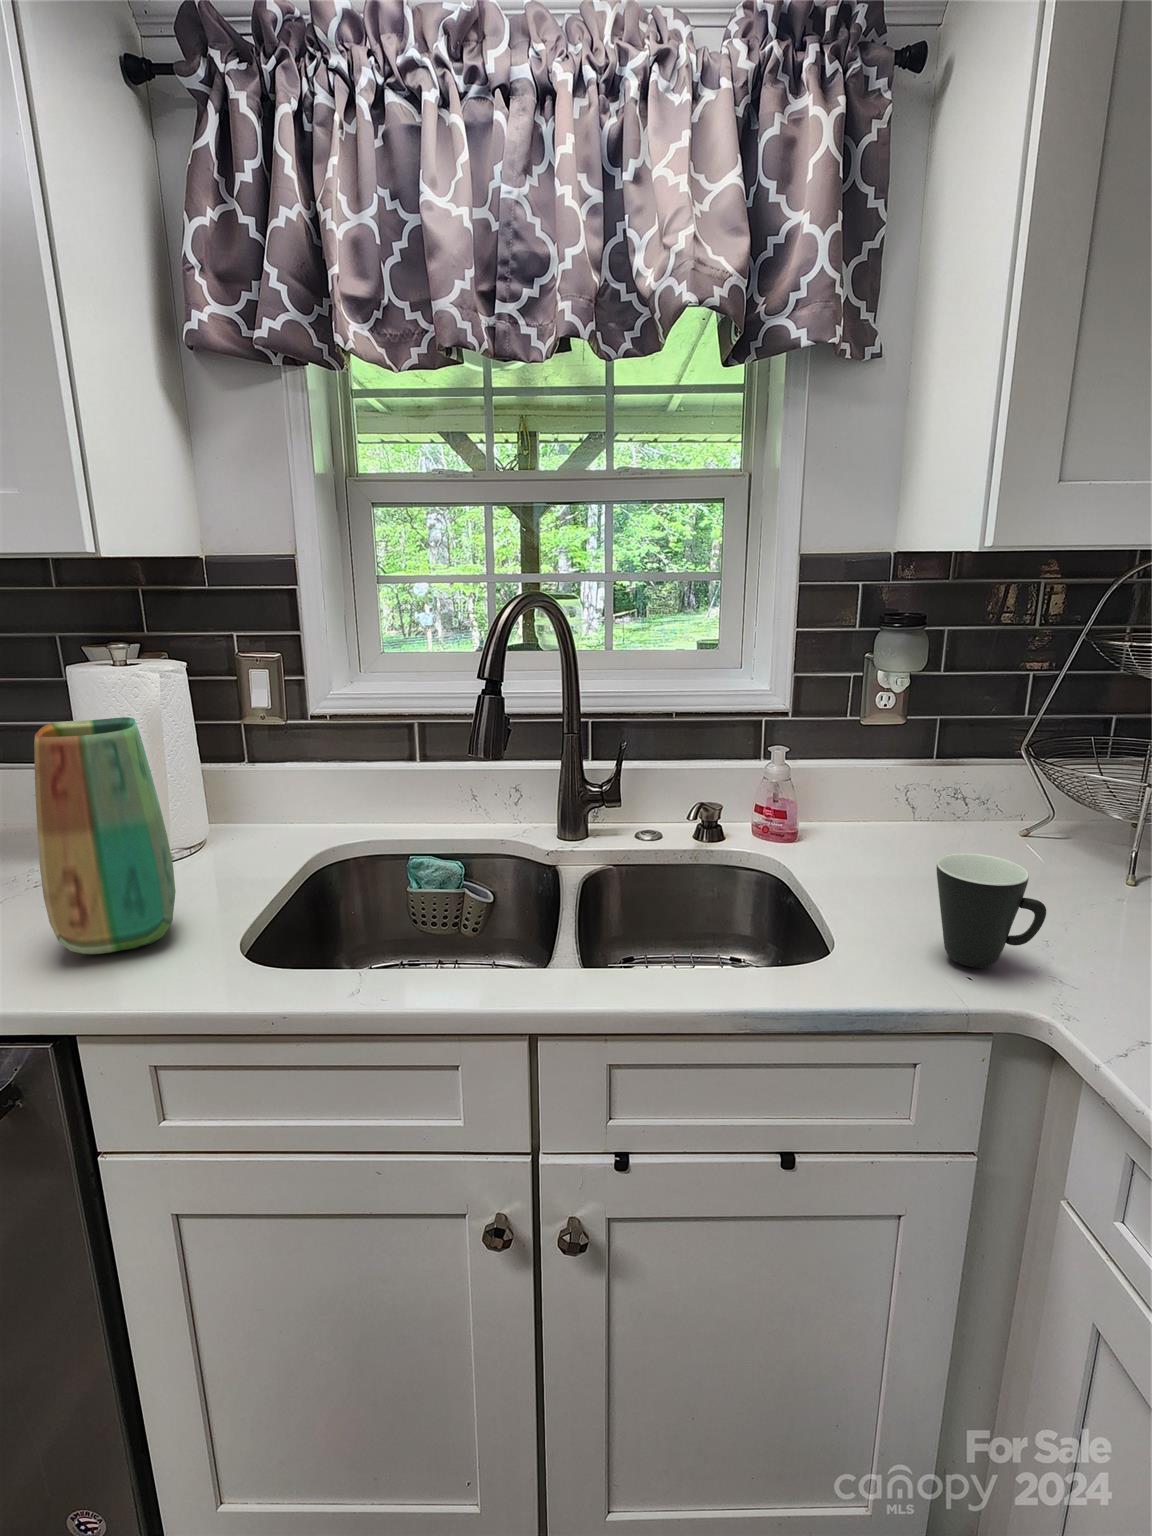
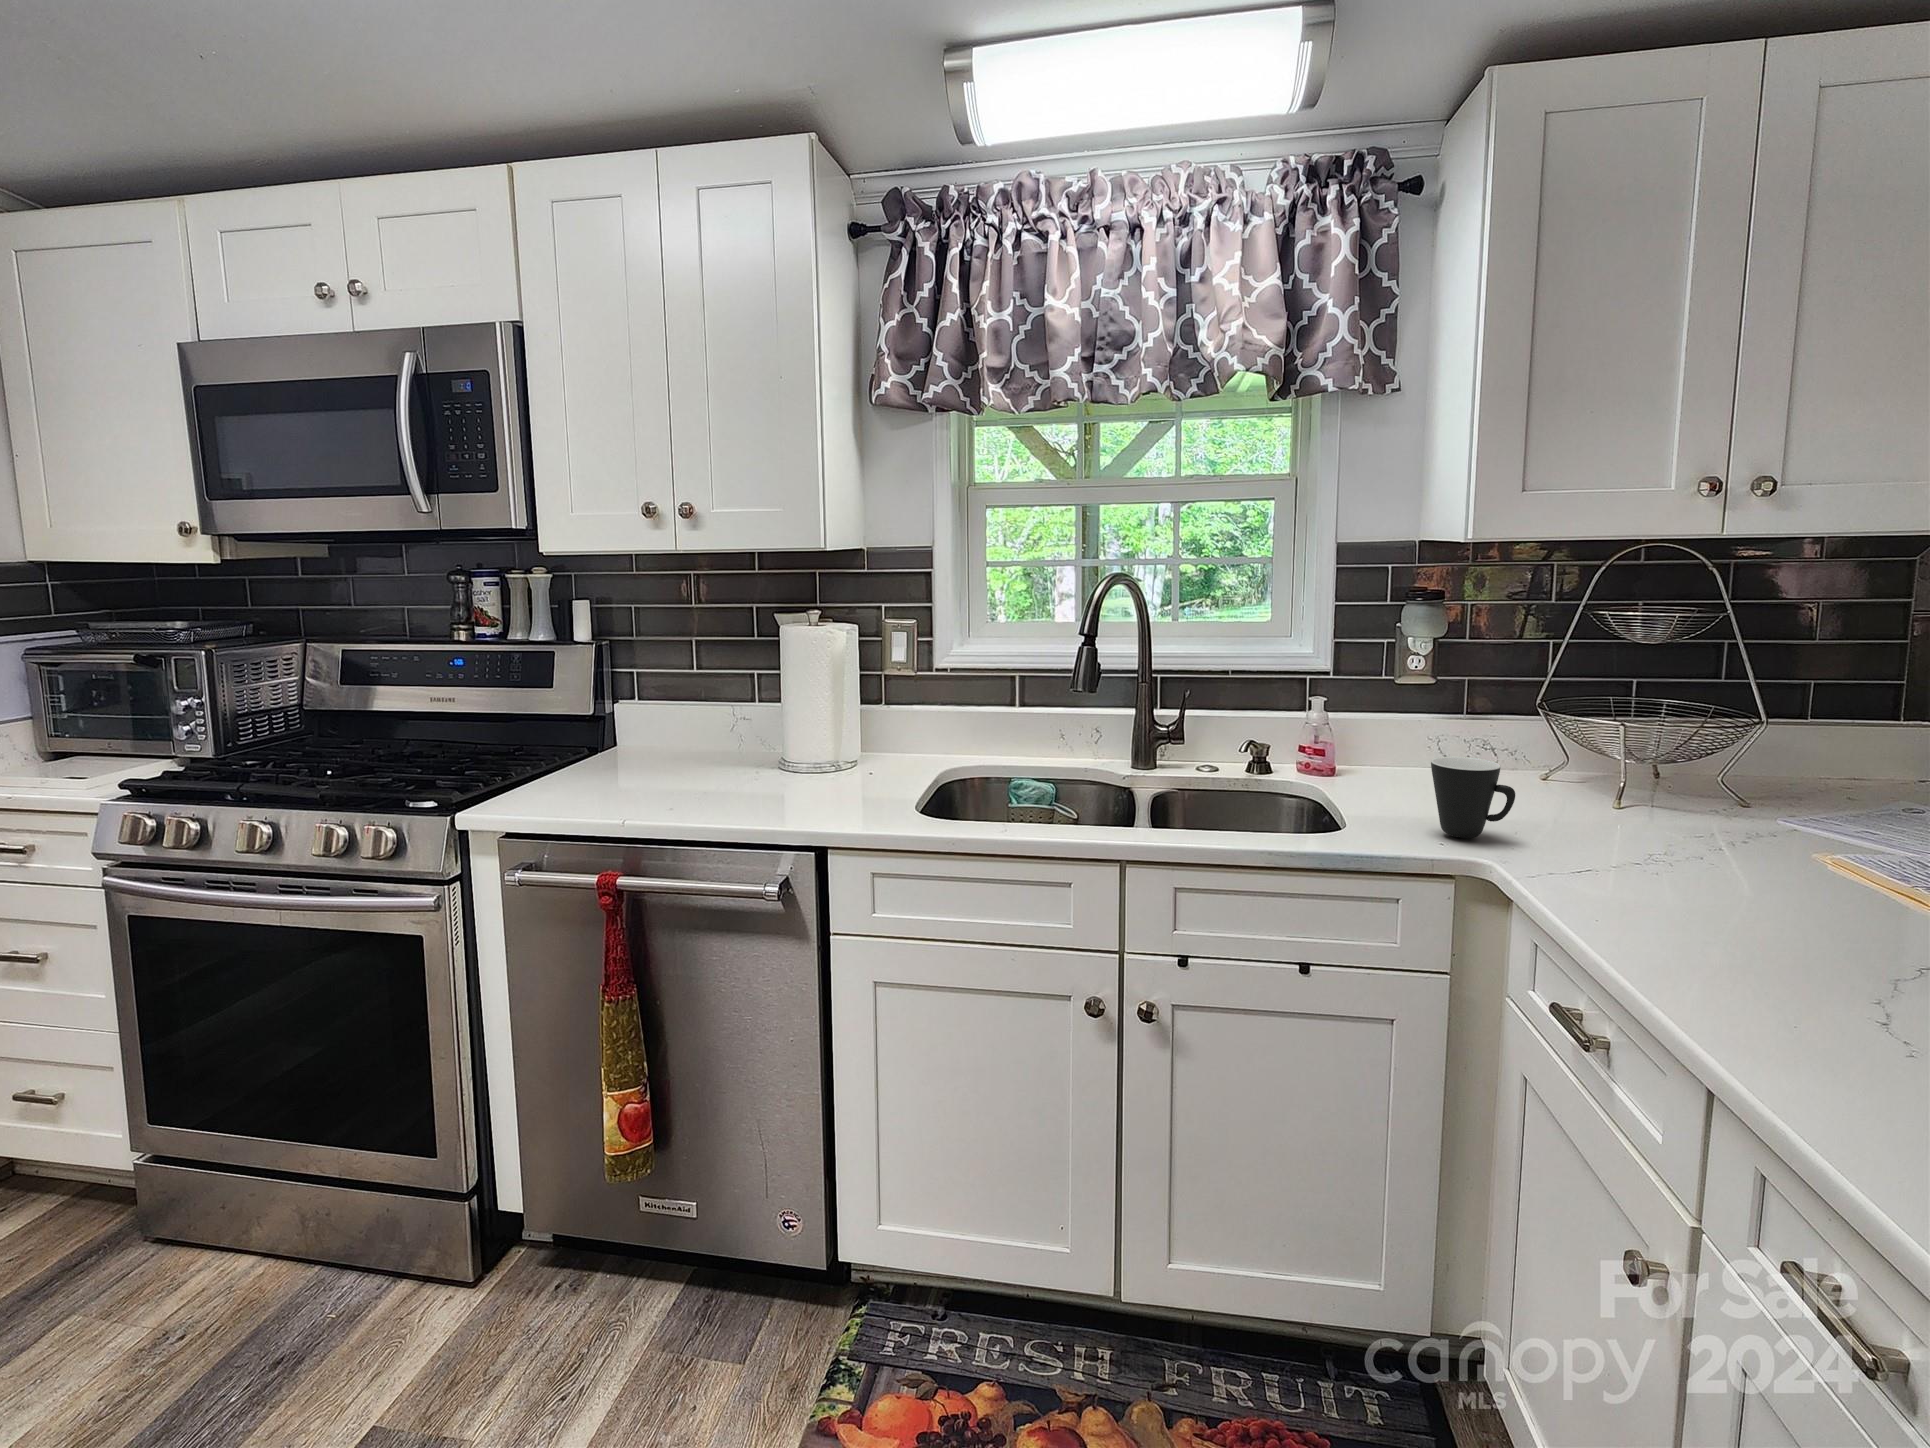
vase: present [34,717,176,955] -> none [799,651,875,807]

